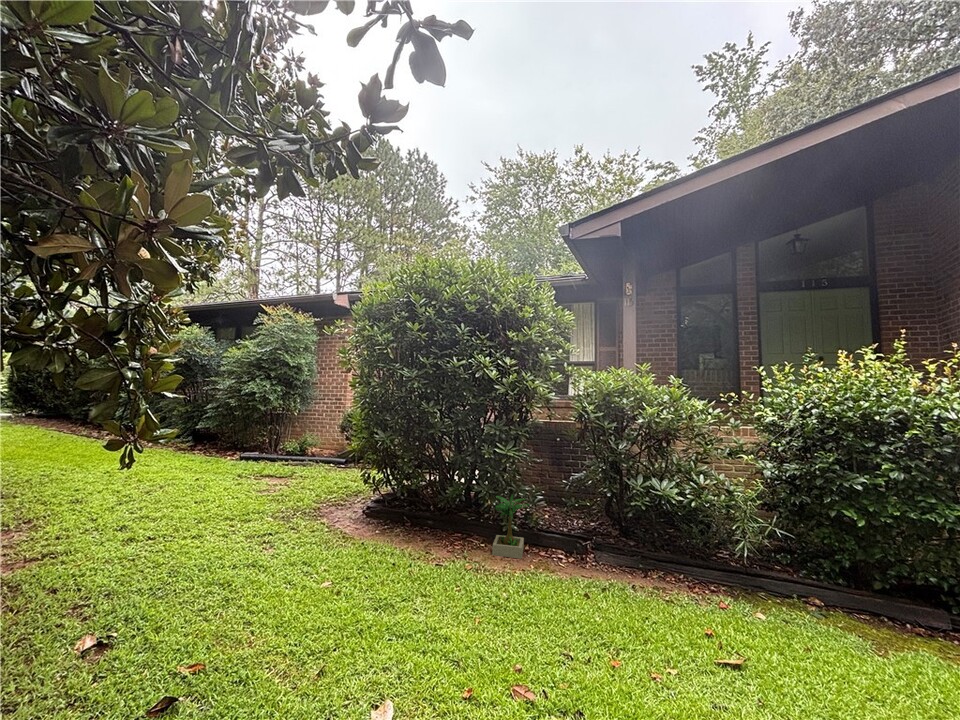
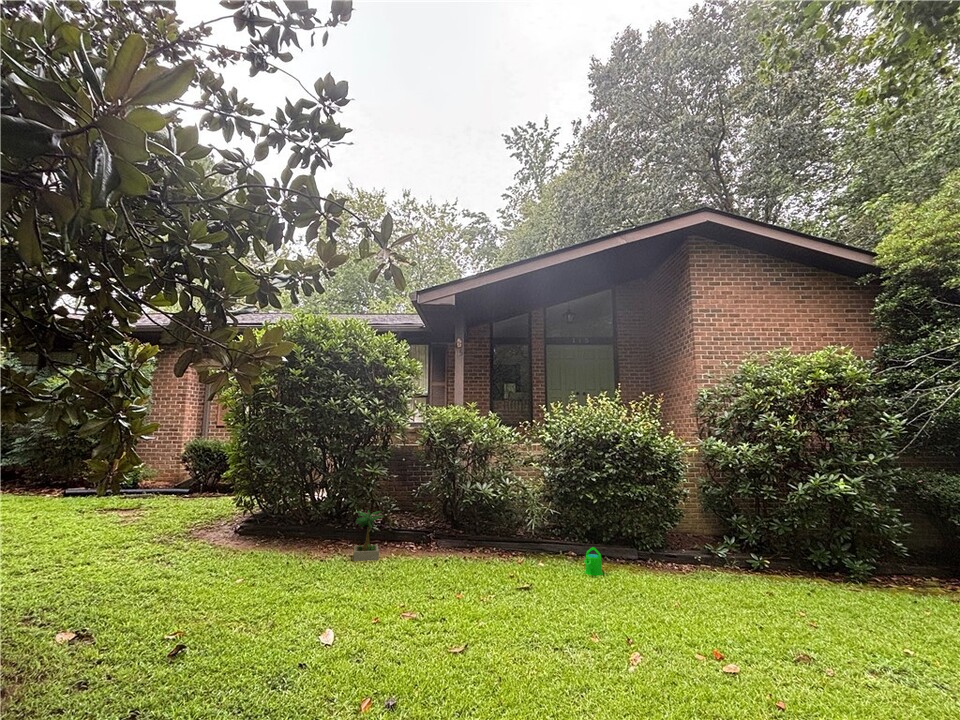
watering can: none [849,612,894,668] -> present [584,547,603,576]

